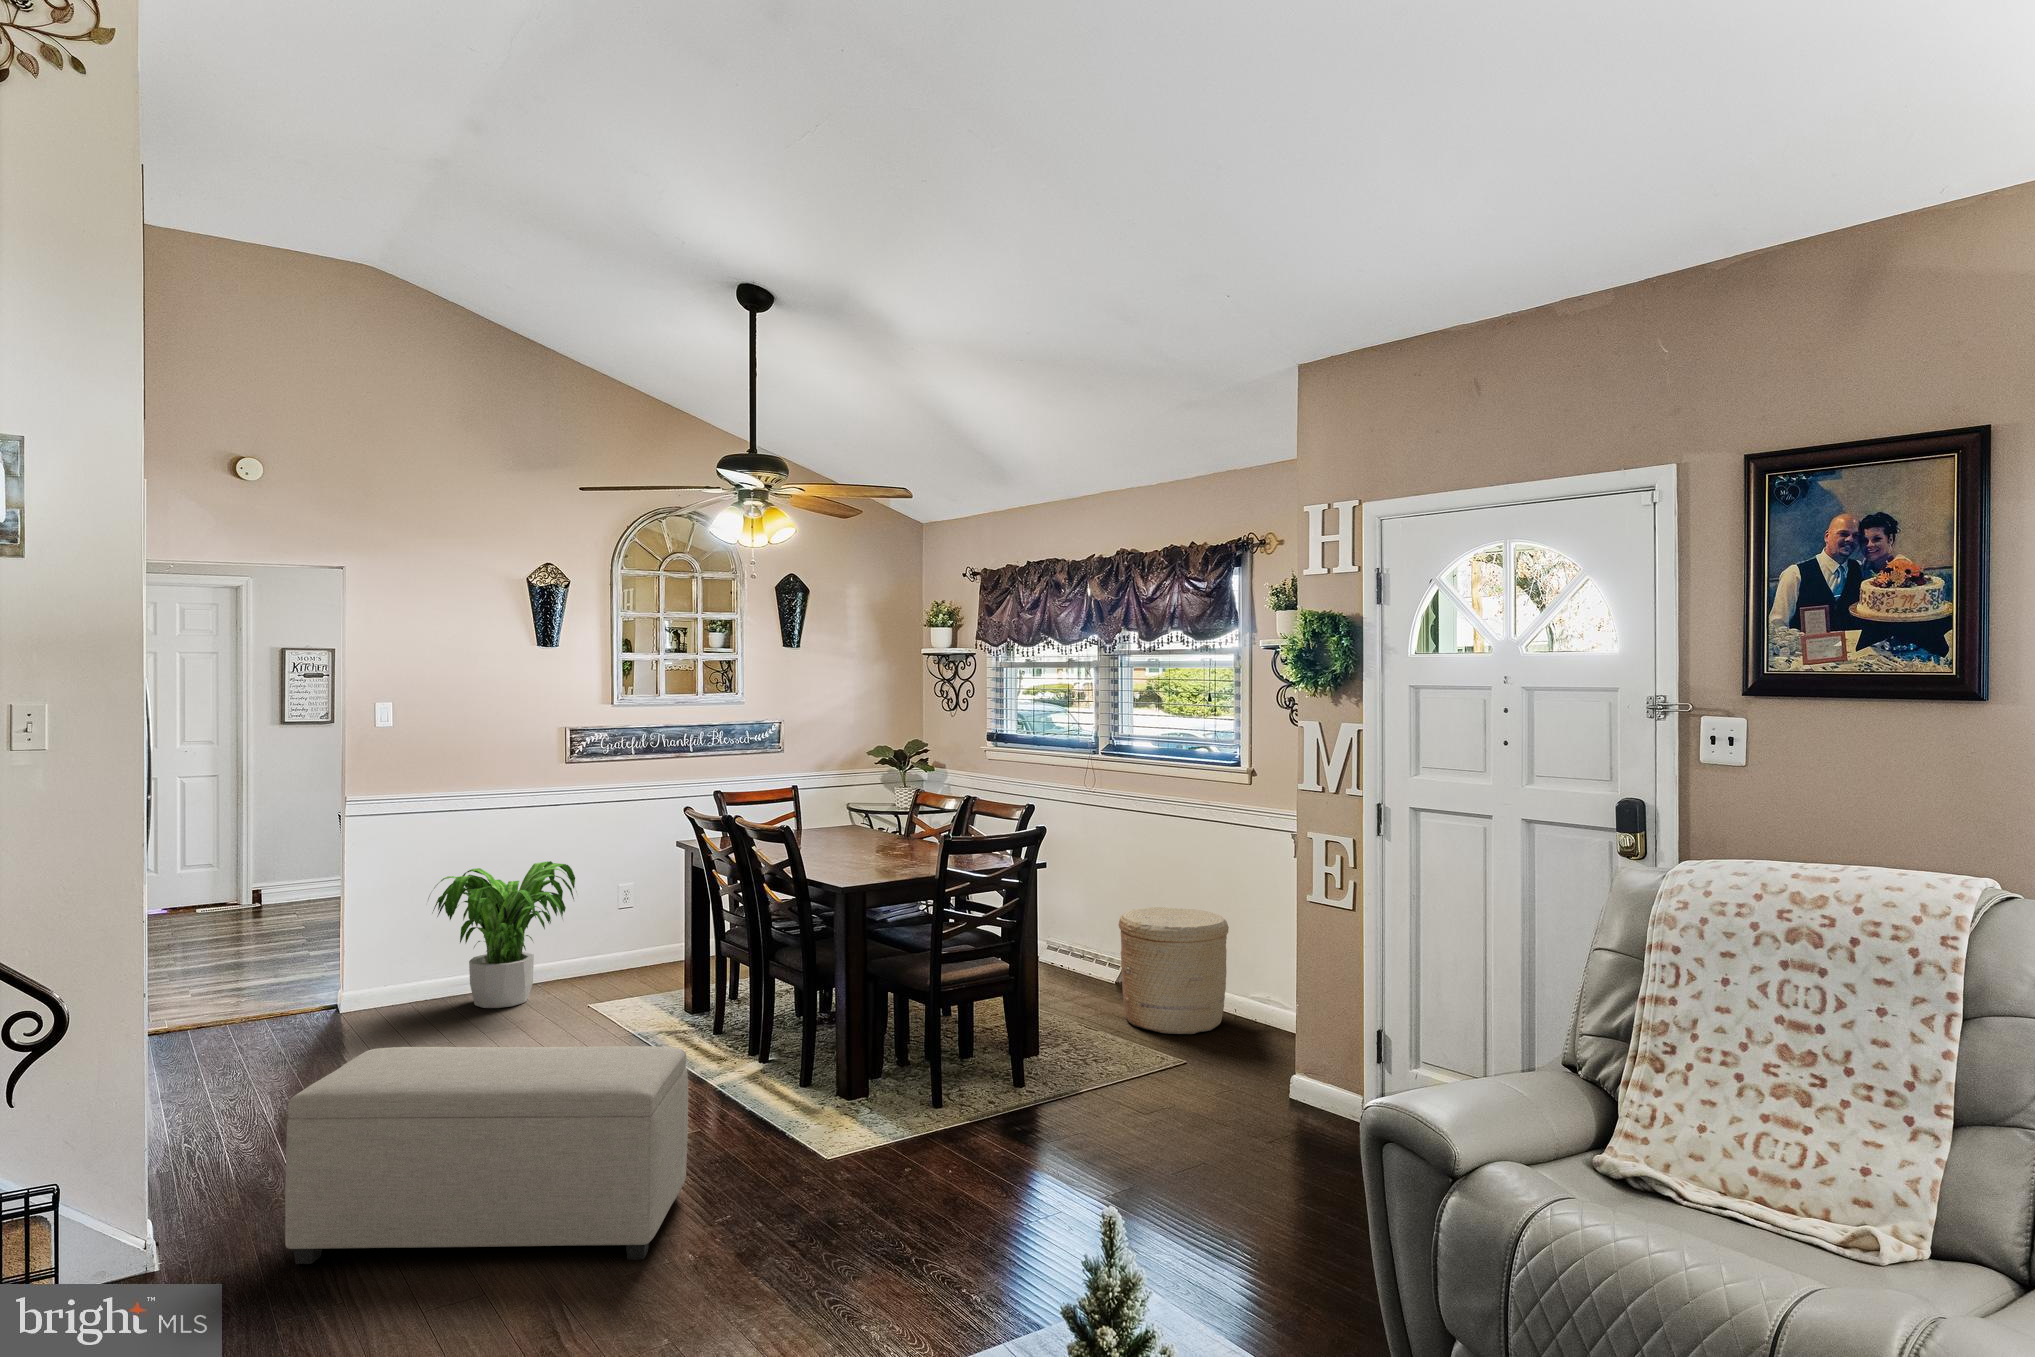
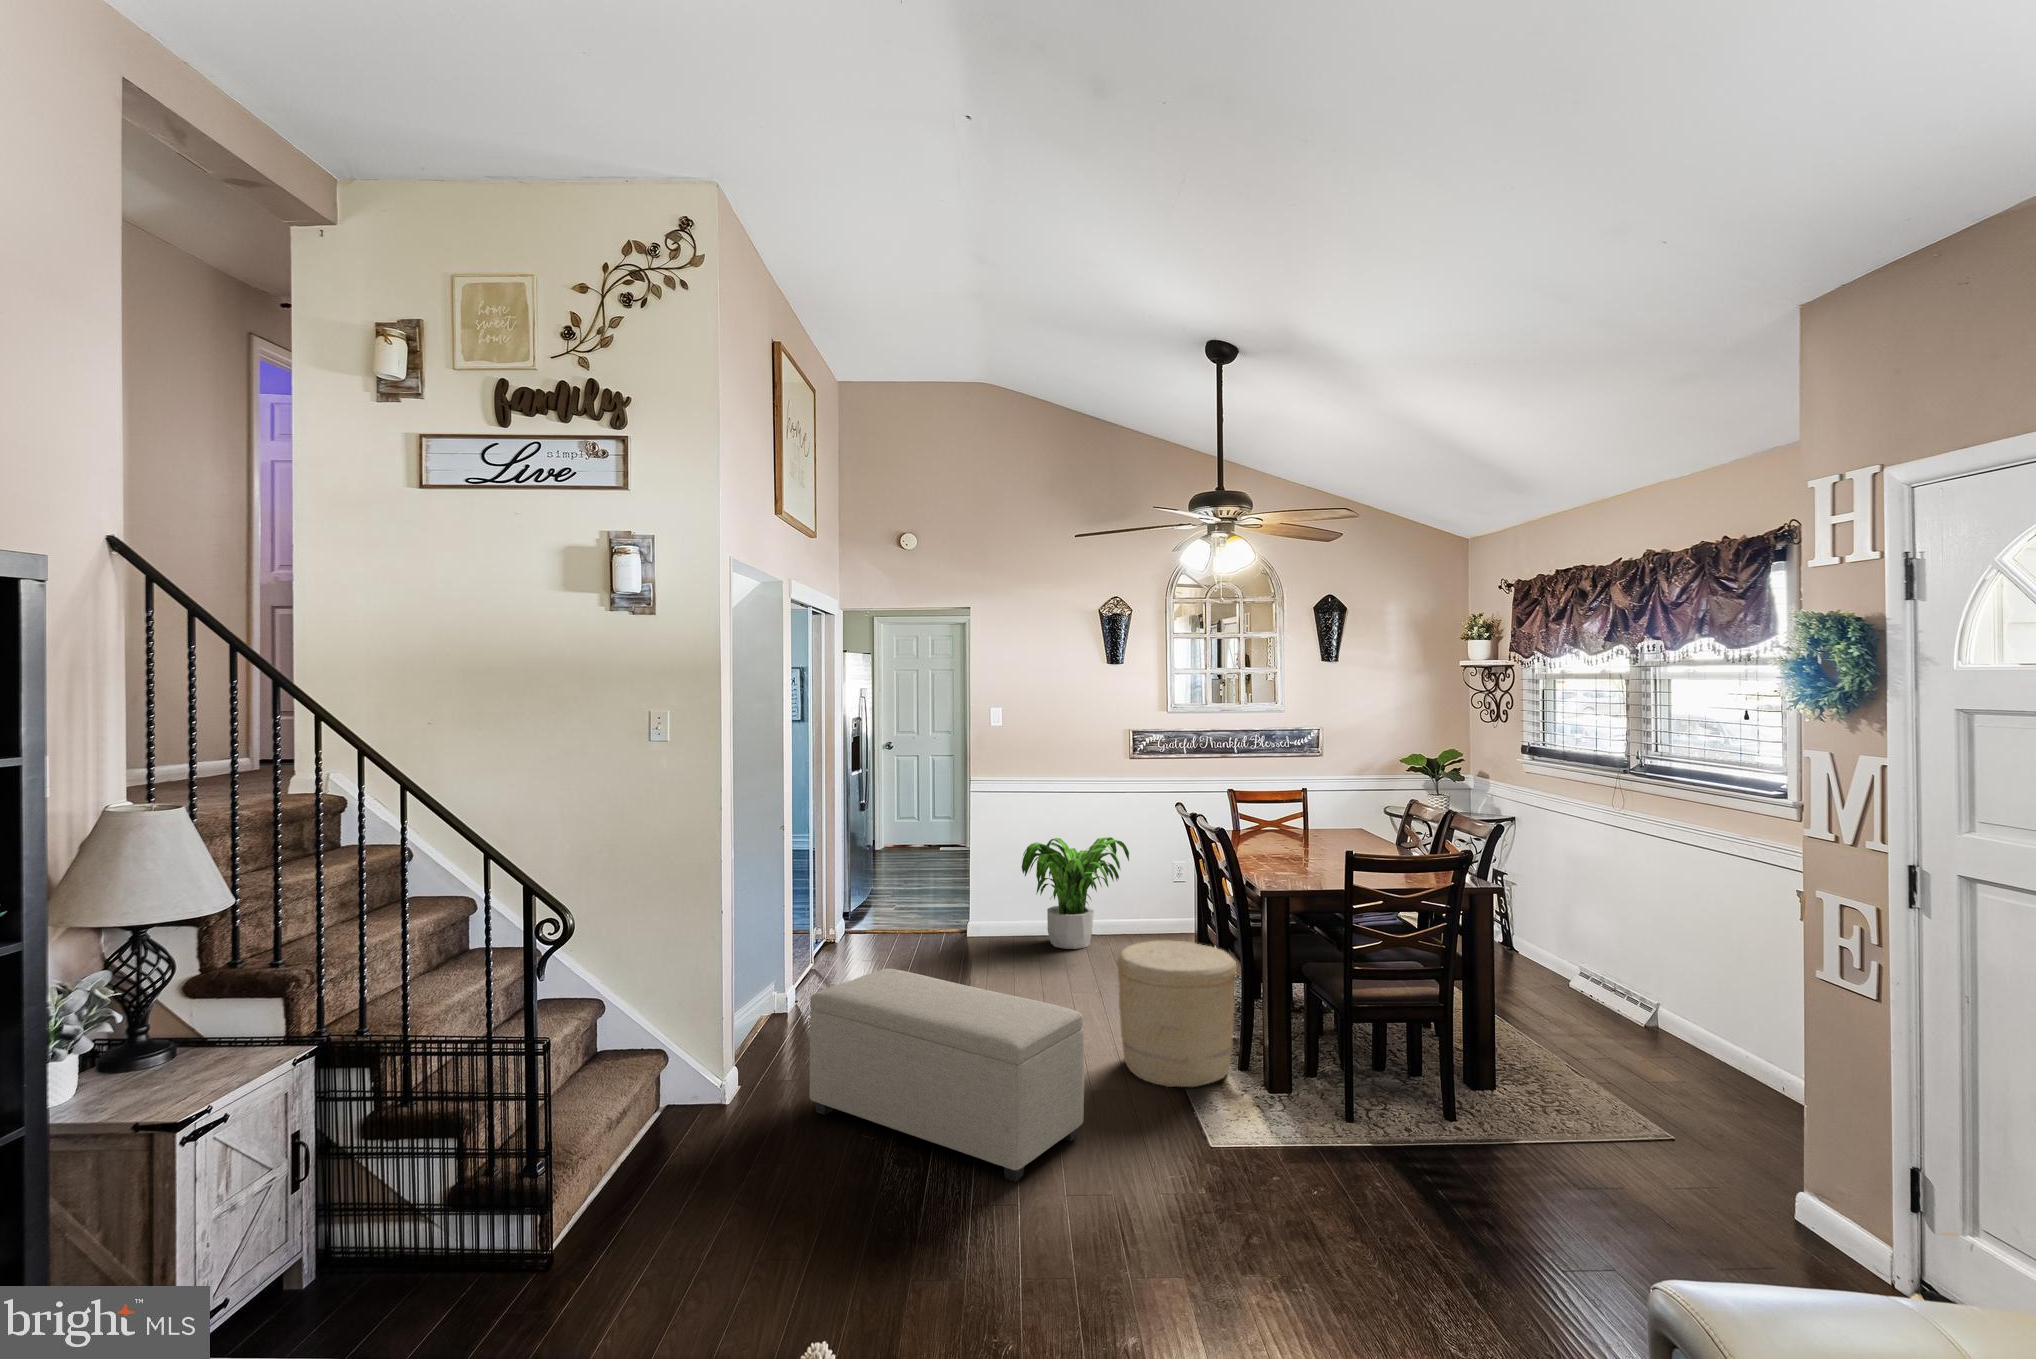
woven basket: present [1119,907,1229,1034] -> present [1117,941,1237,1087]

